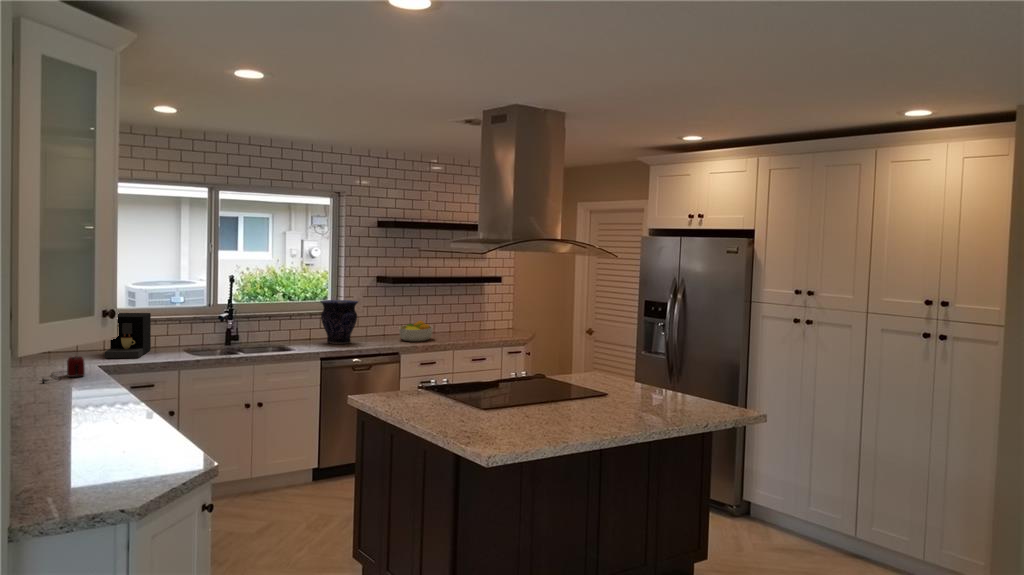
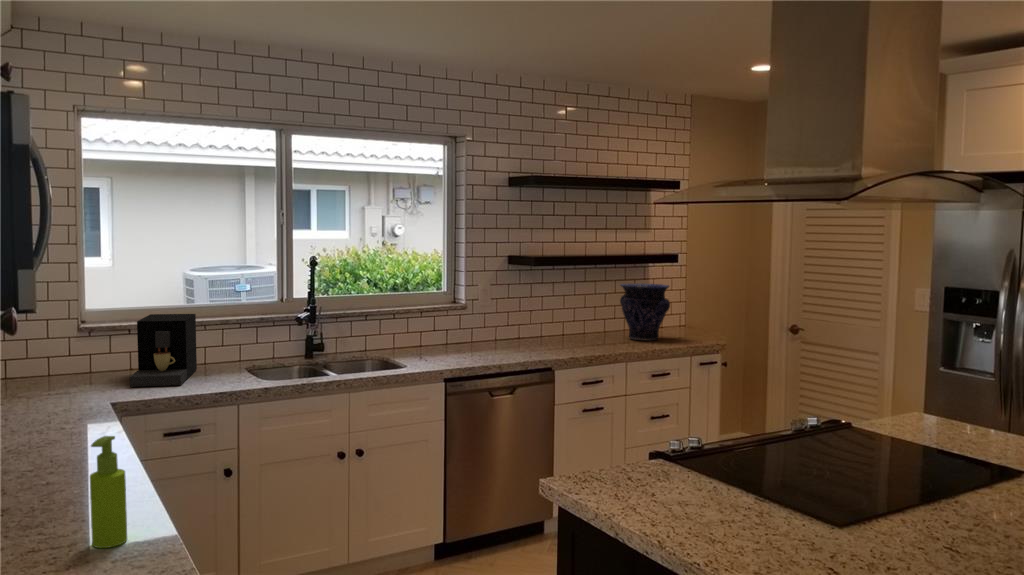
vase: present [320,300,358,344] -> present [620,284,670,340]
fruit bowl: present [399,321,433,342] -> none [544,317,594,350]
toaster: present [42,356,85,383] -> none [22,392,98,444]
soap dispenser: none [84,364,102,418] -> present [90,436,127,548]

